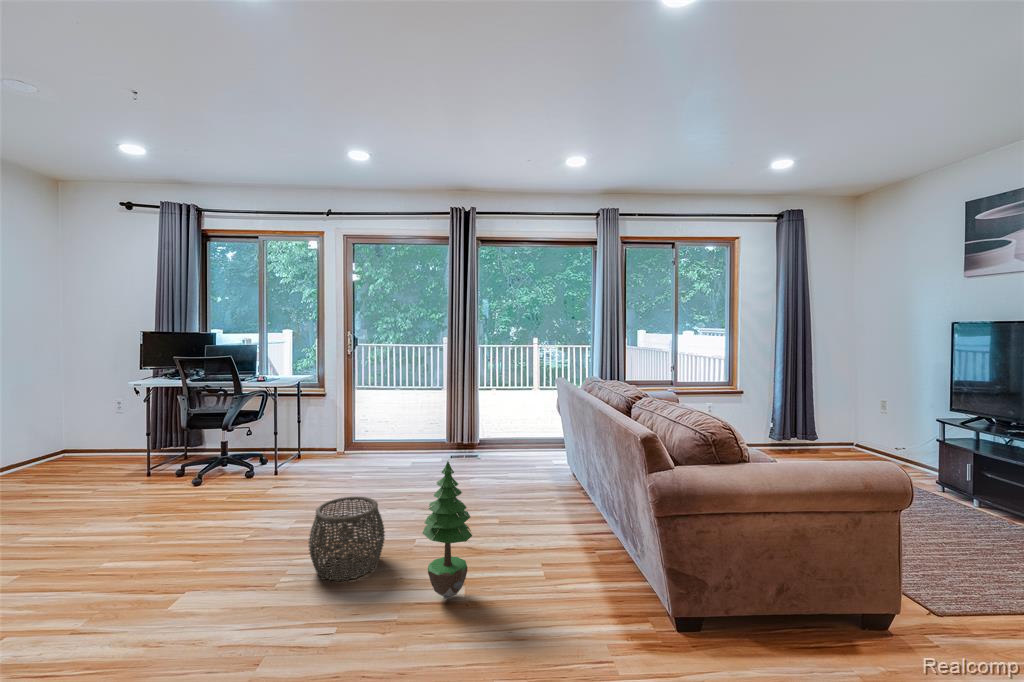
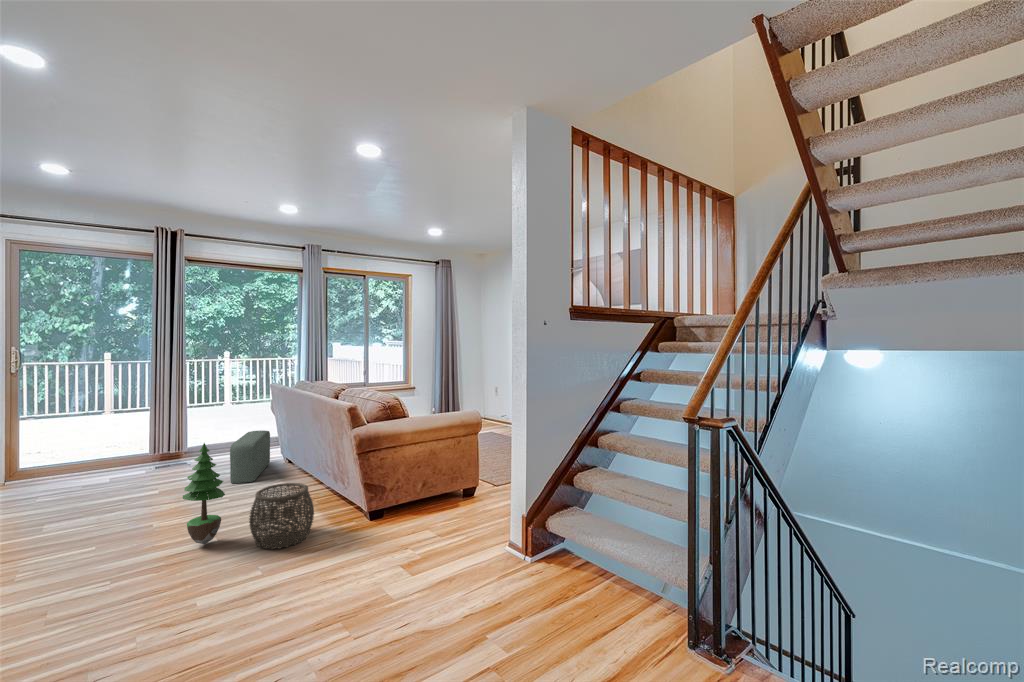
pouf: none [508,433,555,499] -> present [230,431,270,483]
woven basket: present [308,497,385,581] -> present [249,483,314,549]

